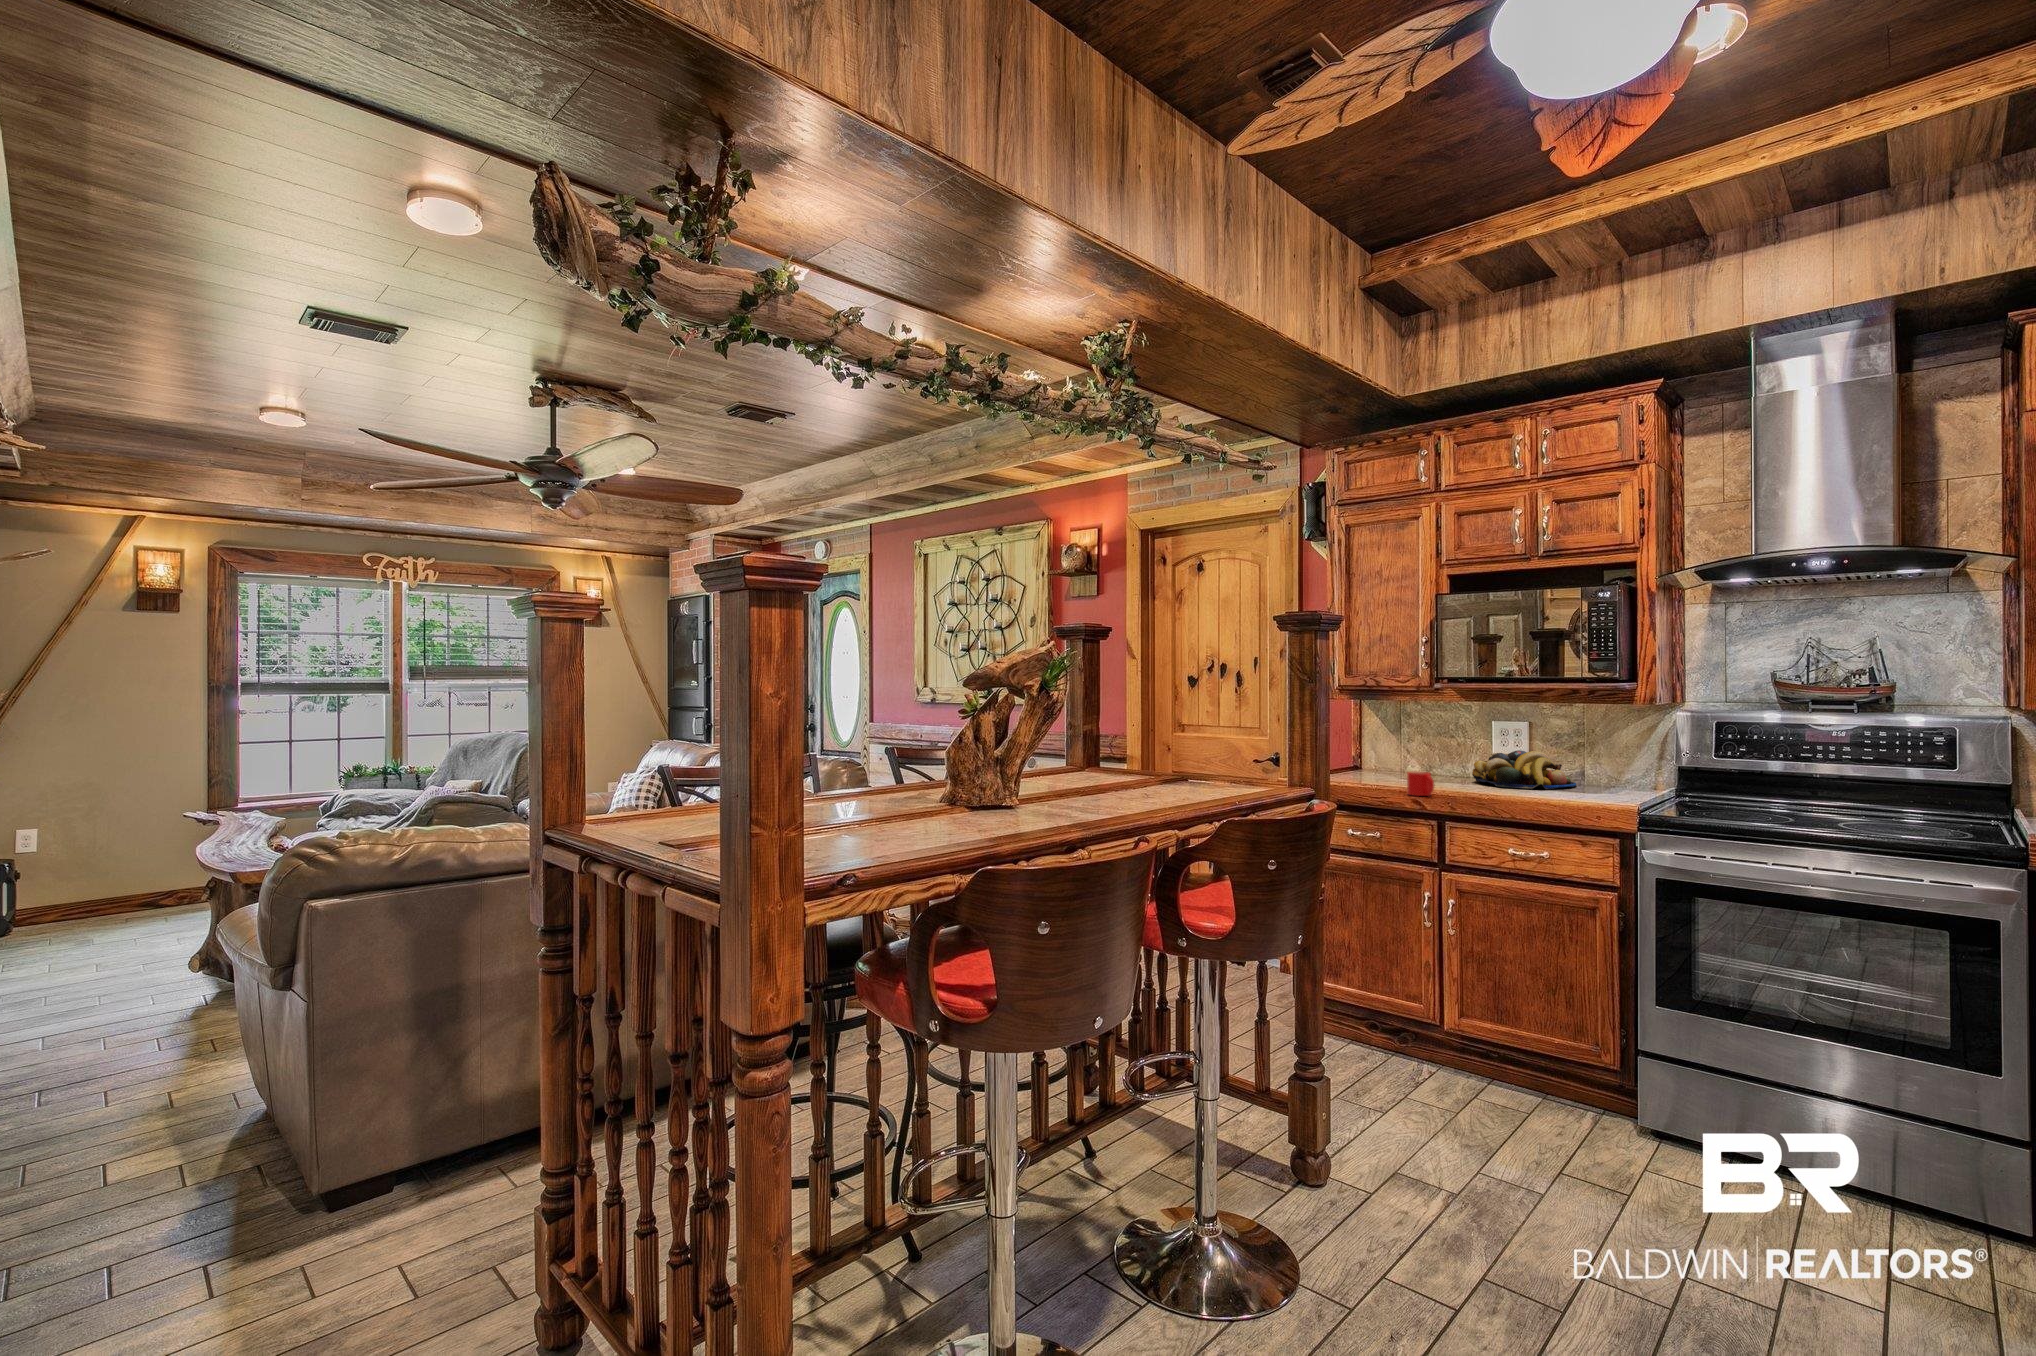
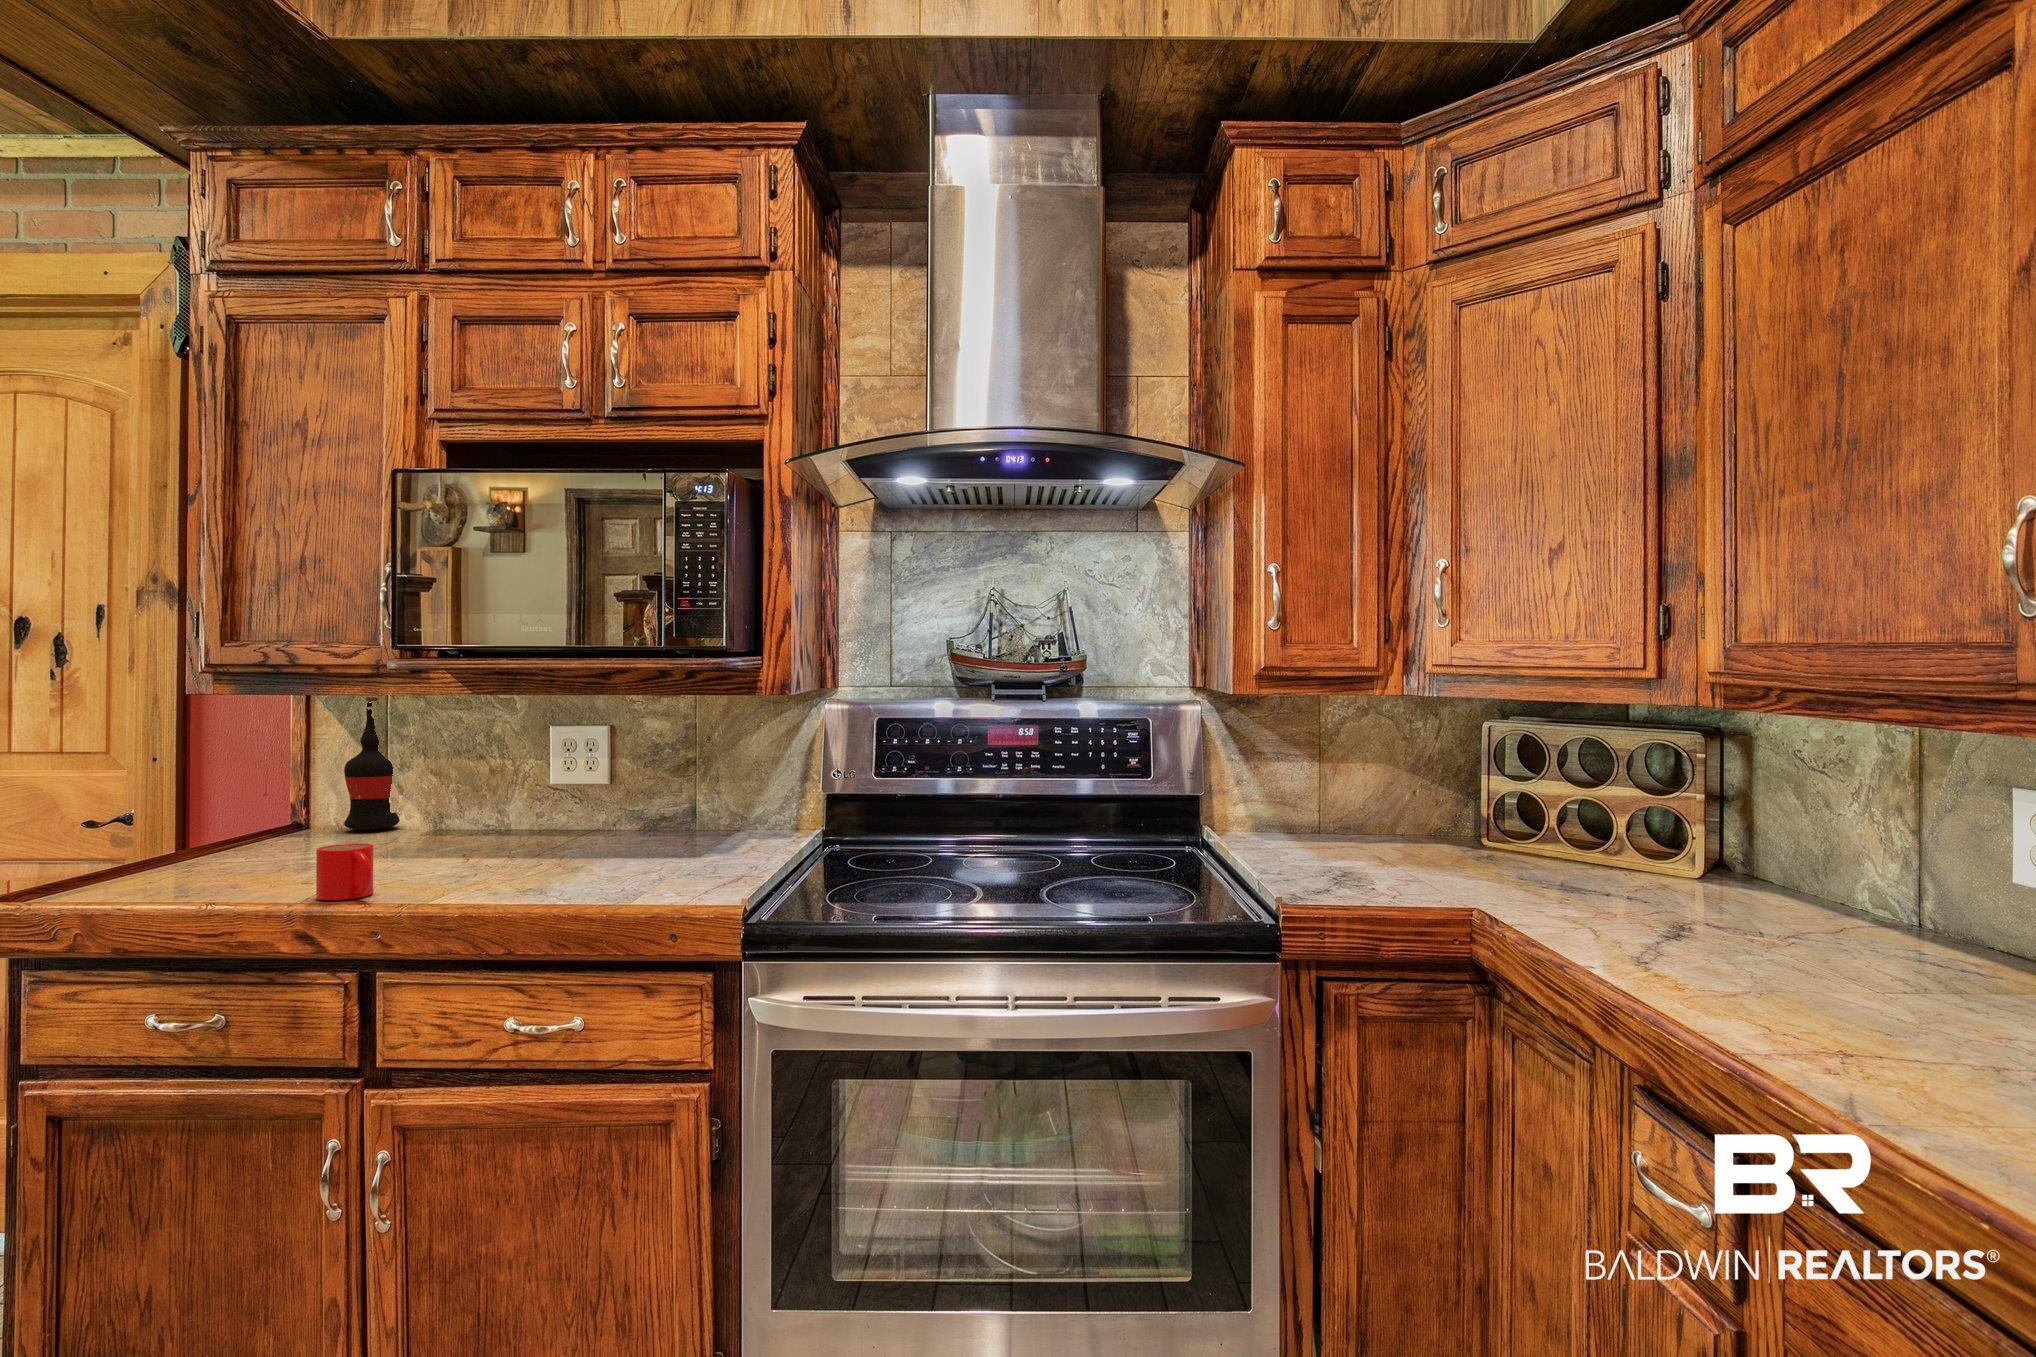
wine bottle: none [1380,702,1406,771] -> present [344,697,400,830]
fruit bowl: present [1472,750,1576,789] -> none [504,778,682,852]

